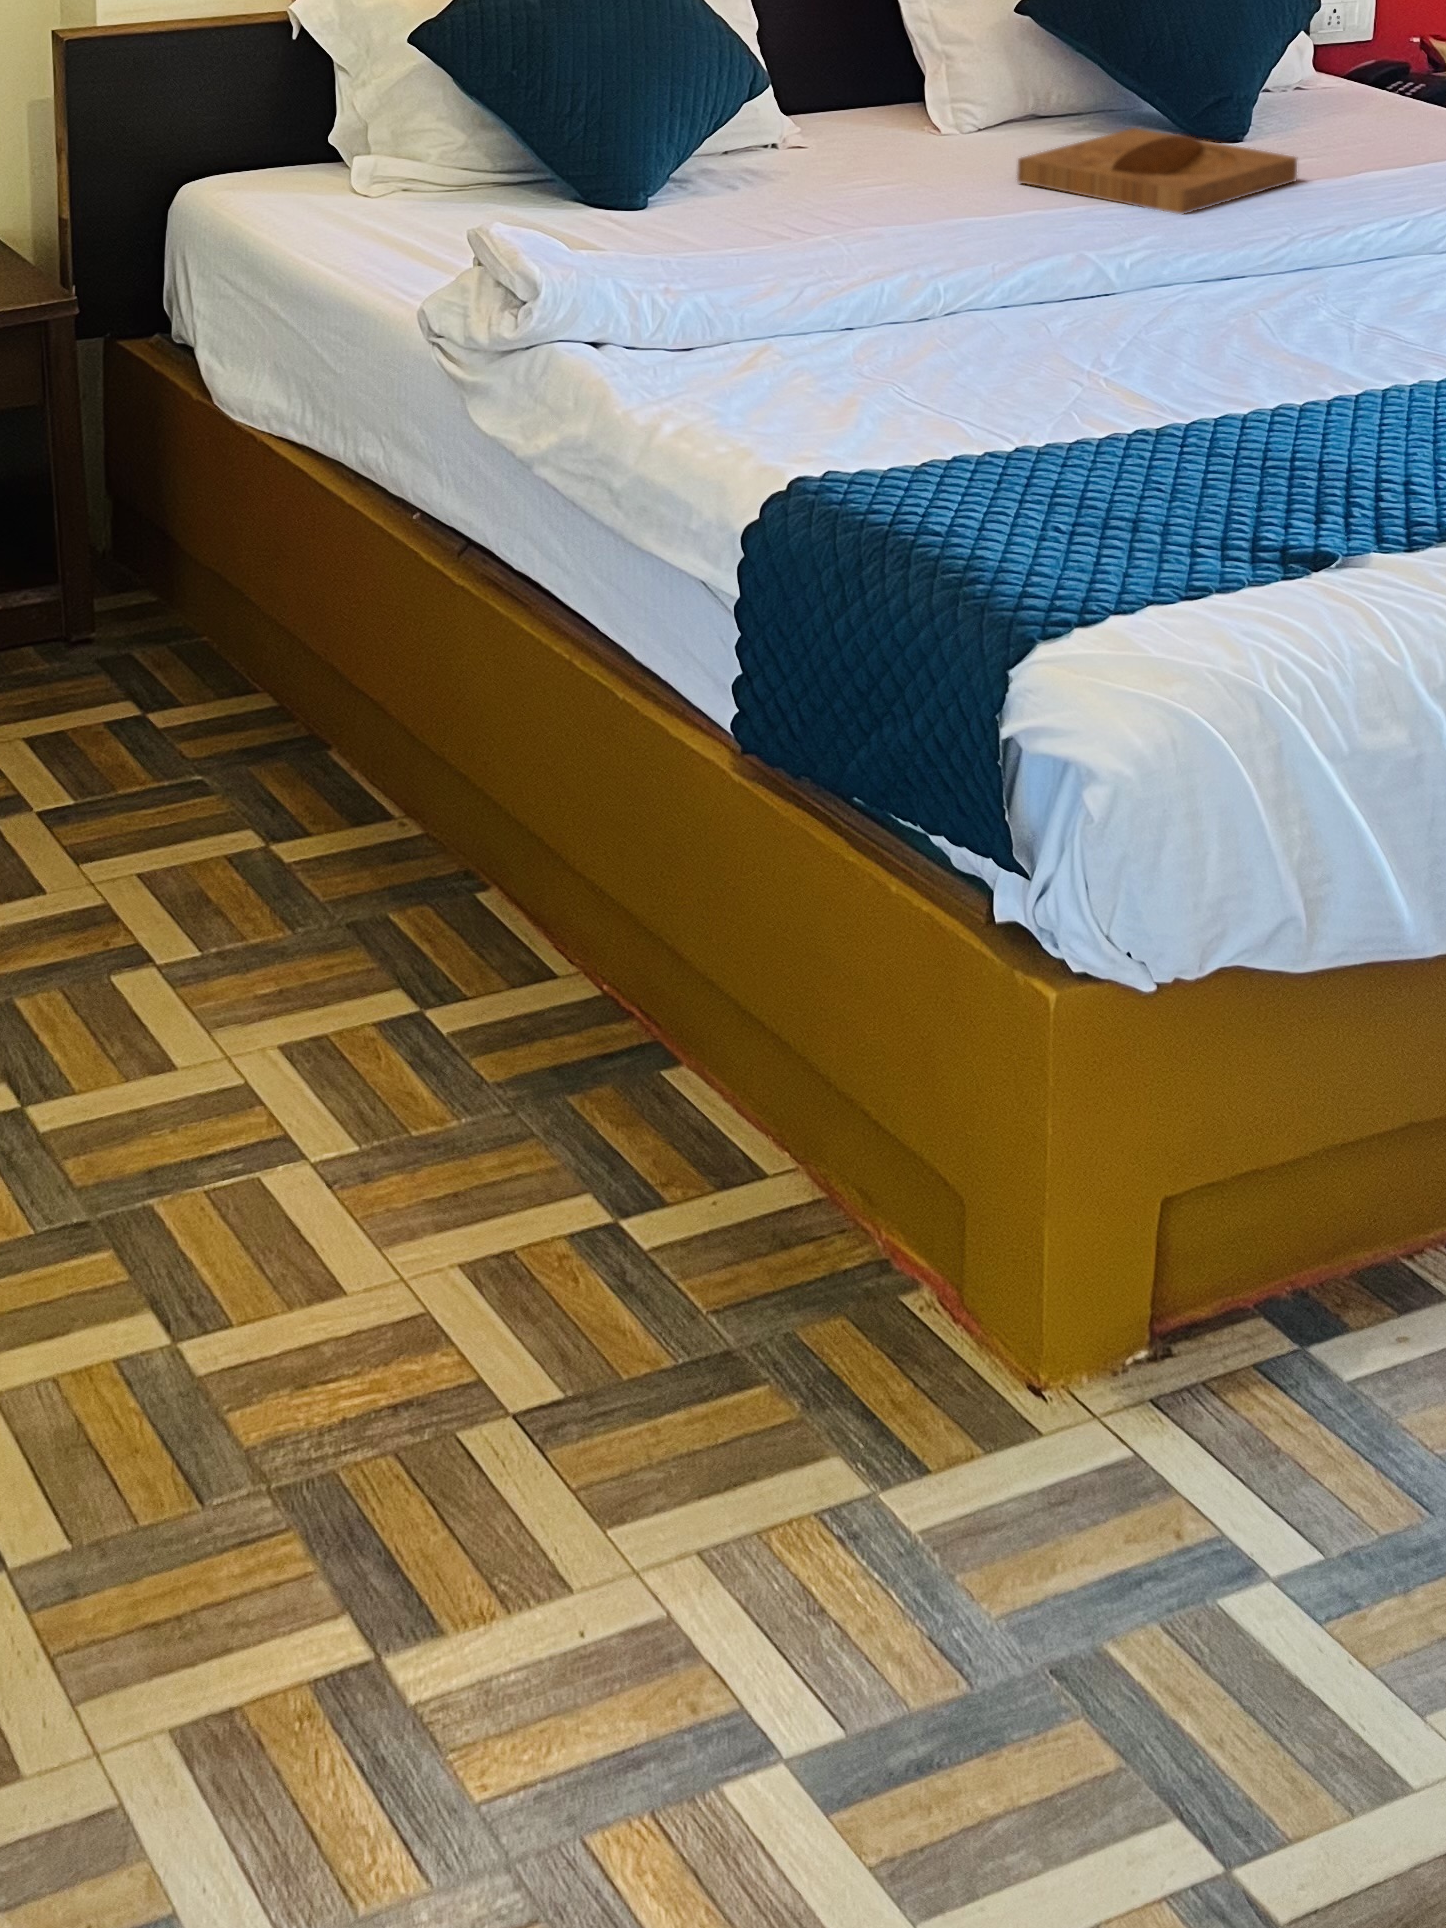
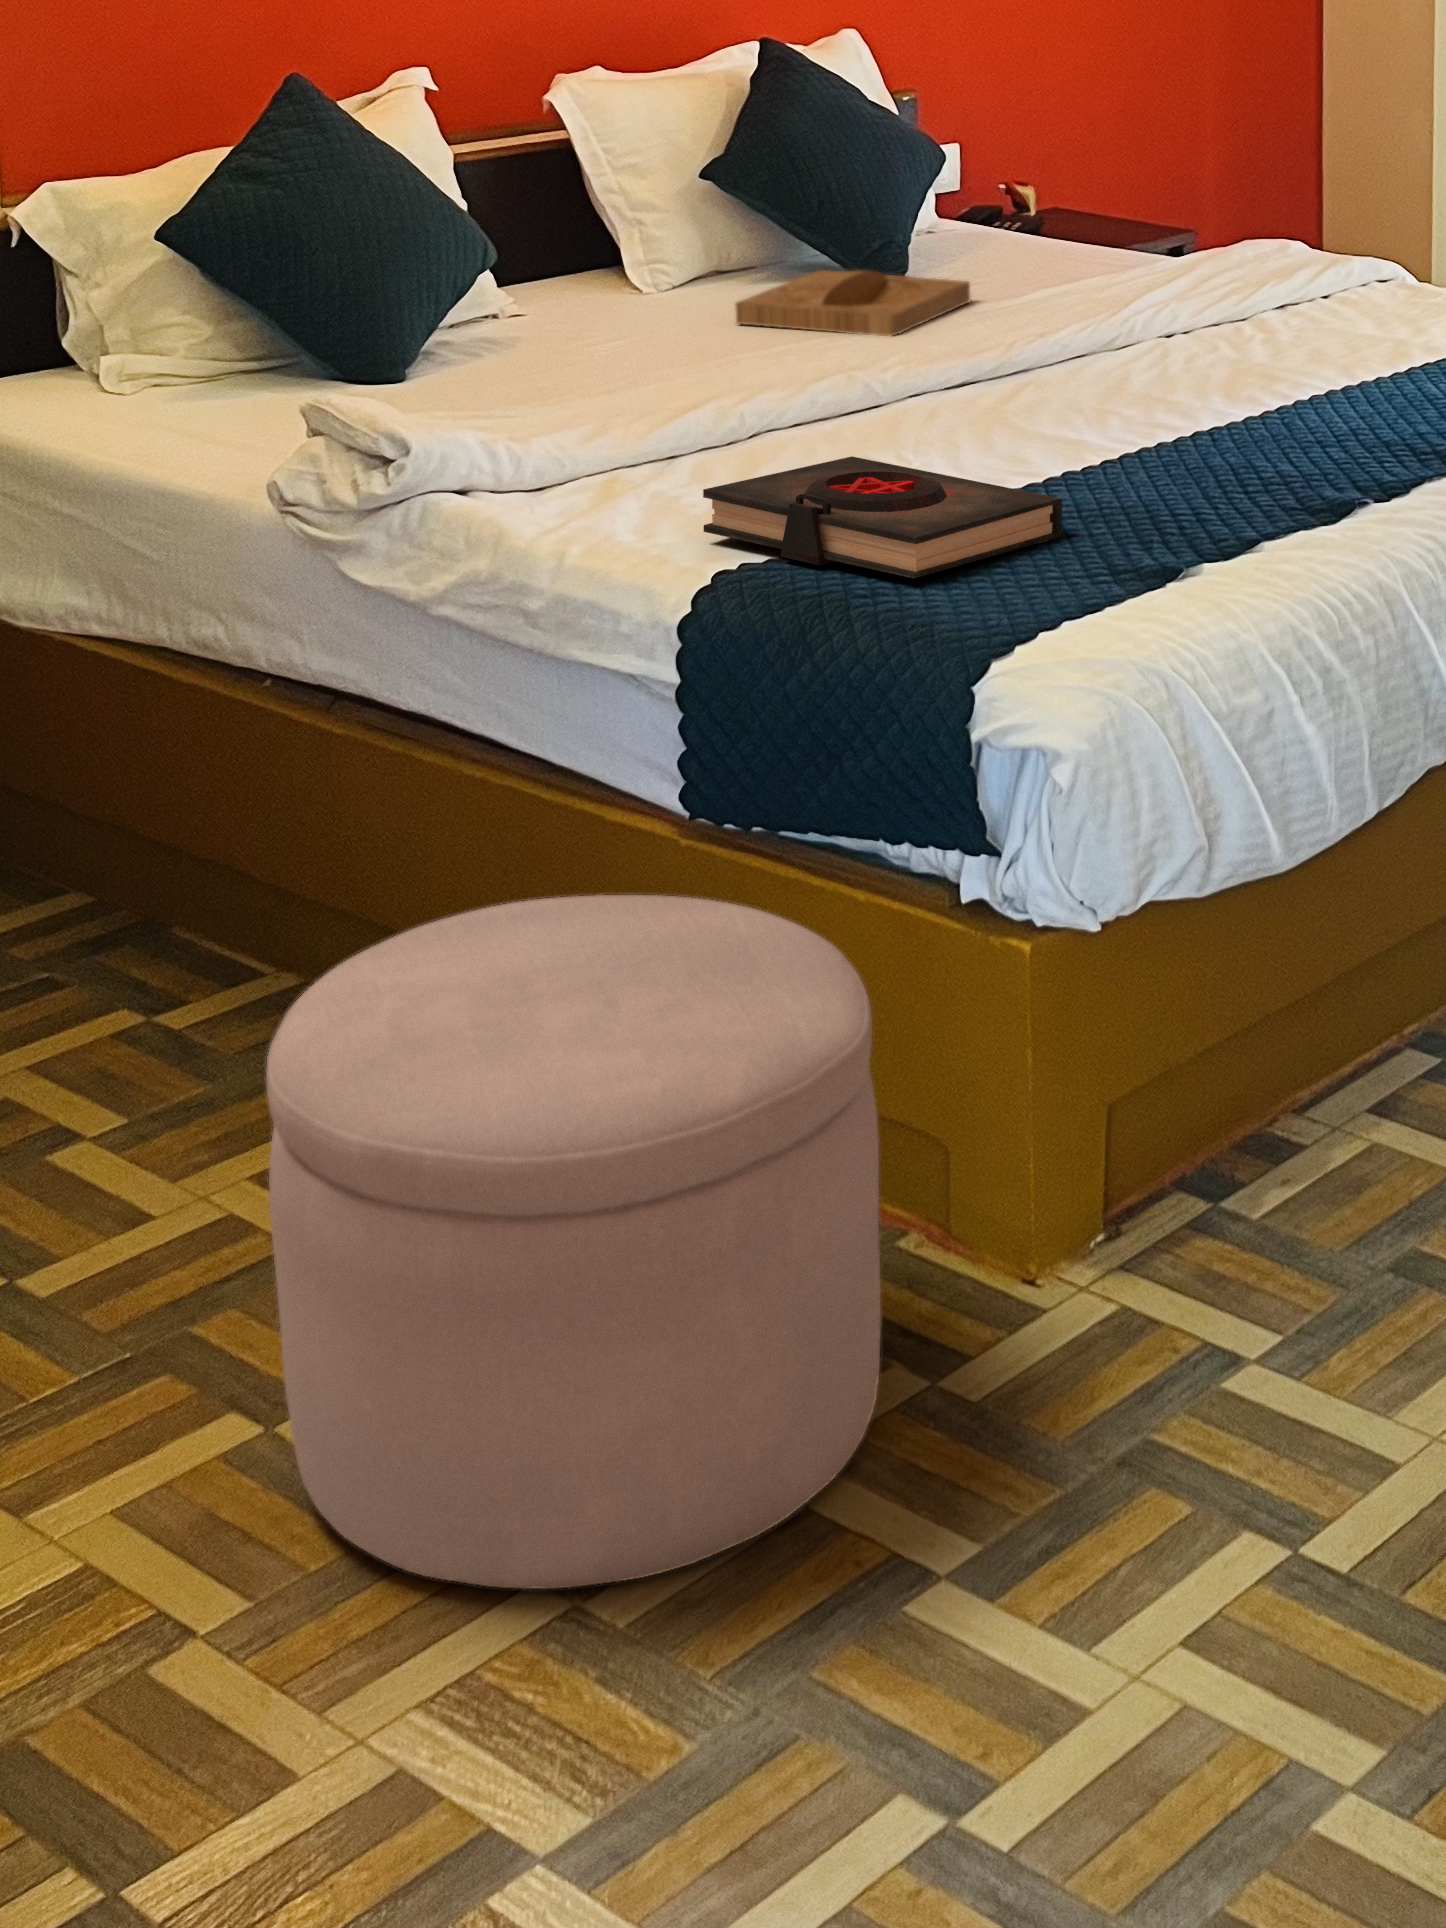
book: none [820,361,1235,523] -> present [703,457,1062,578]
ottoman: none [139,833,818,1651] -> present [266,895,881,1589]

